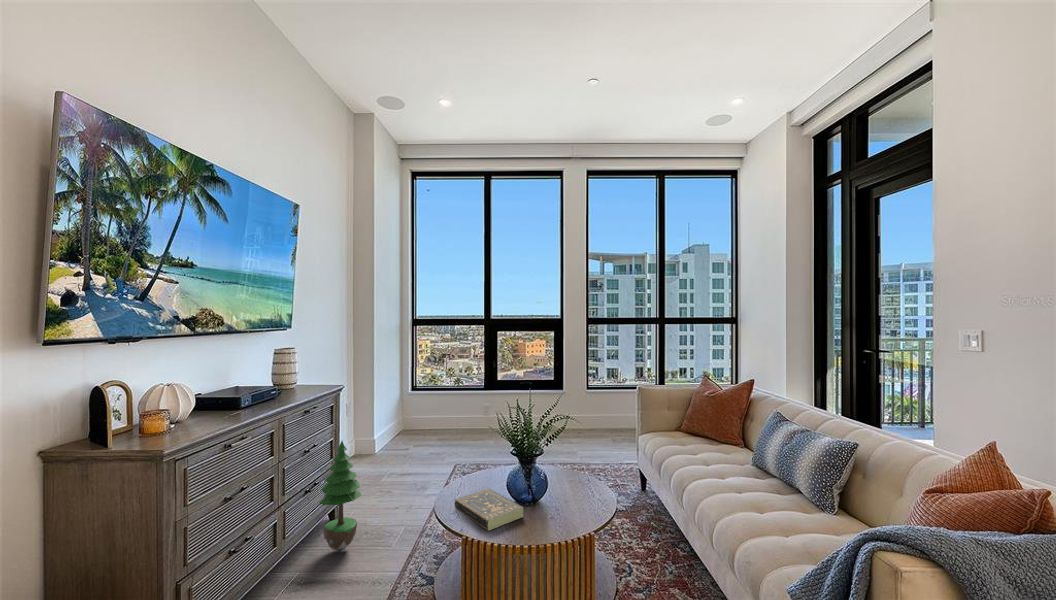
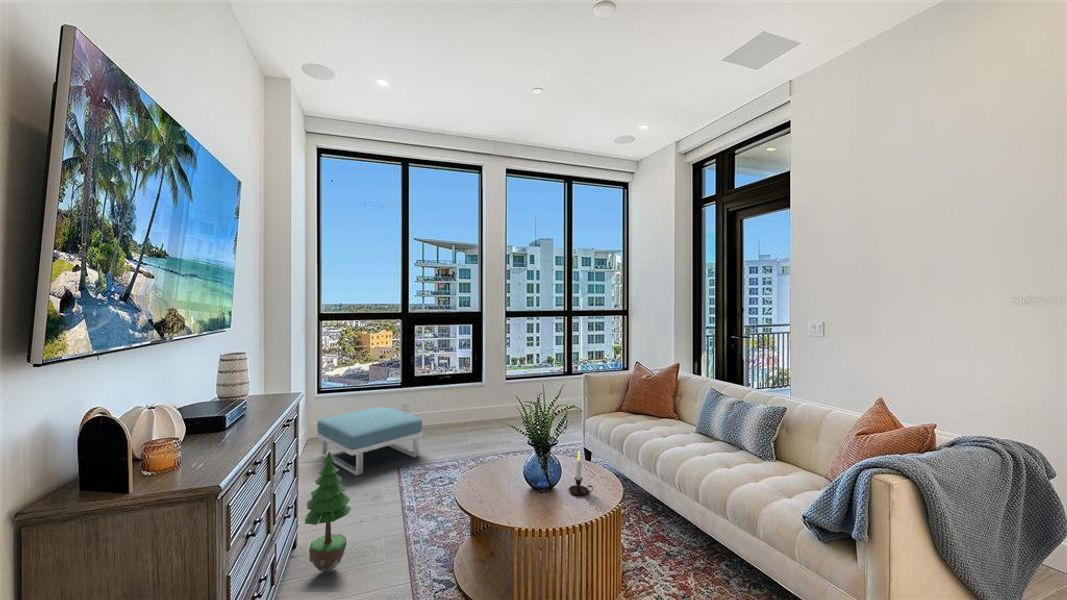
footstool: none [394,409,483,470] -> present [316,407,423,475]
candle: none [542,467,567,518] -> present [569,451,593,495]
book: present [455,488,523,531] -> none [490,478,557,515]

